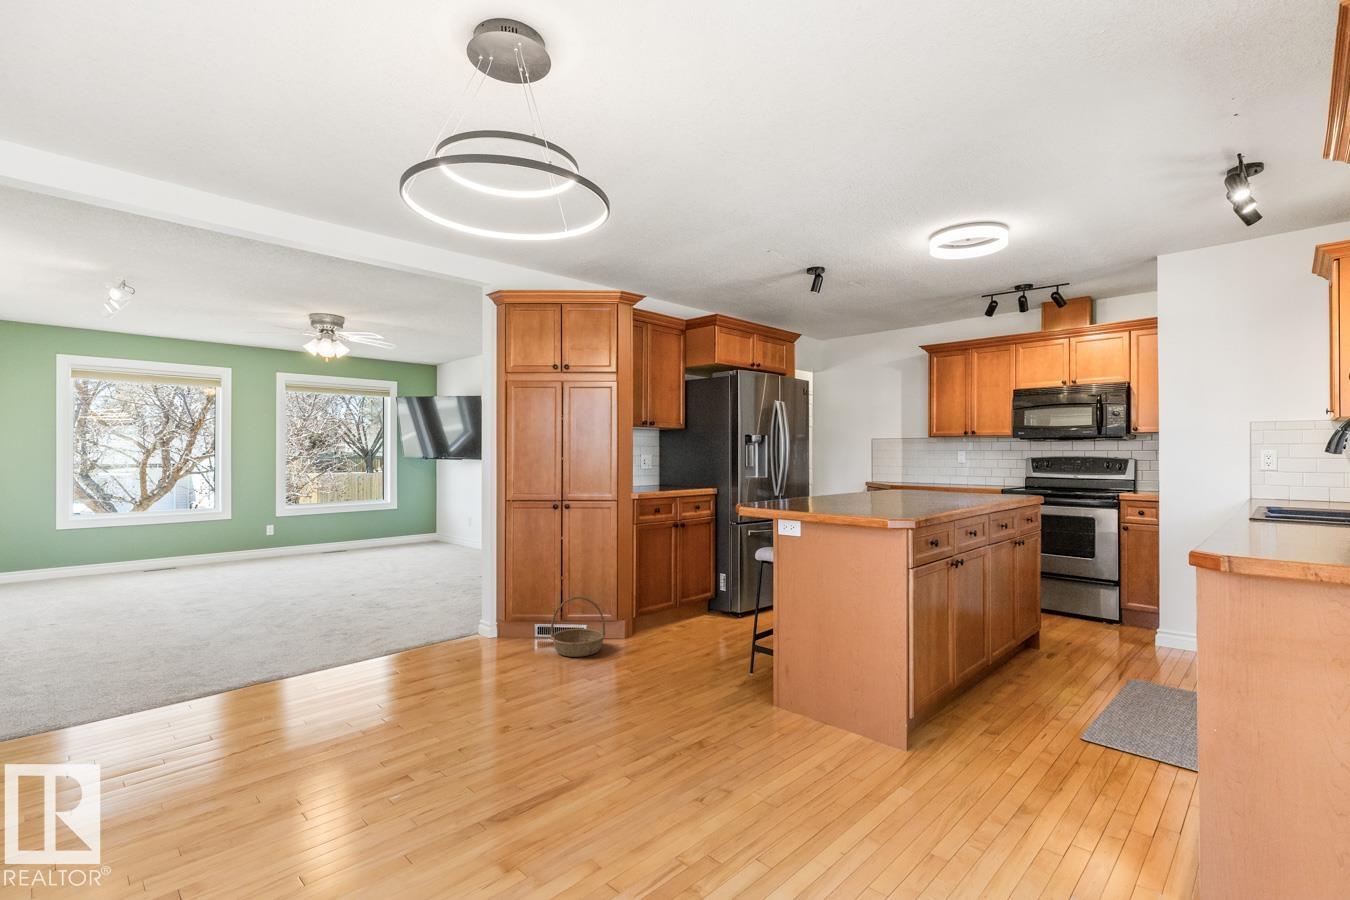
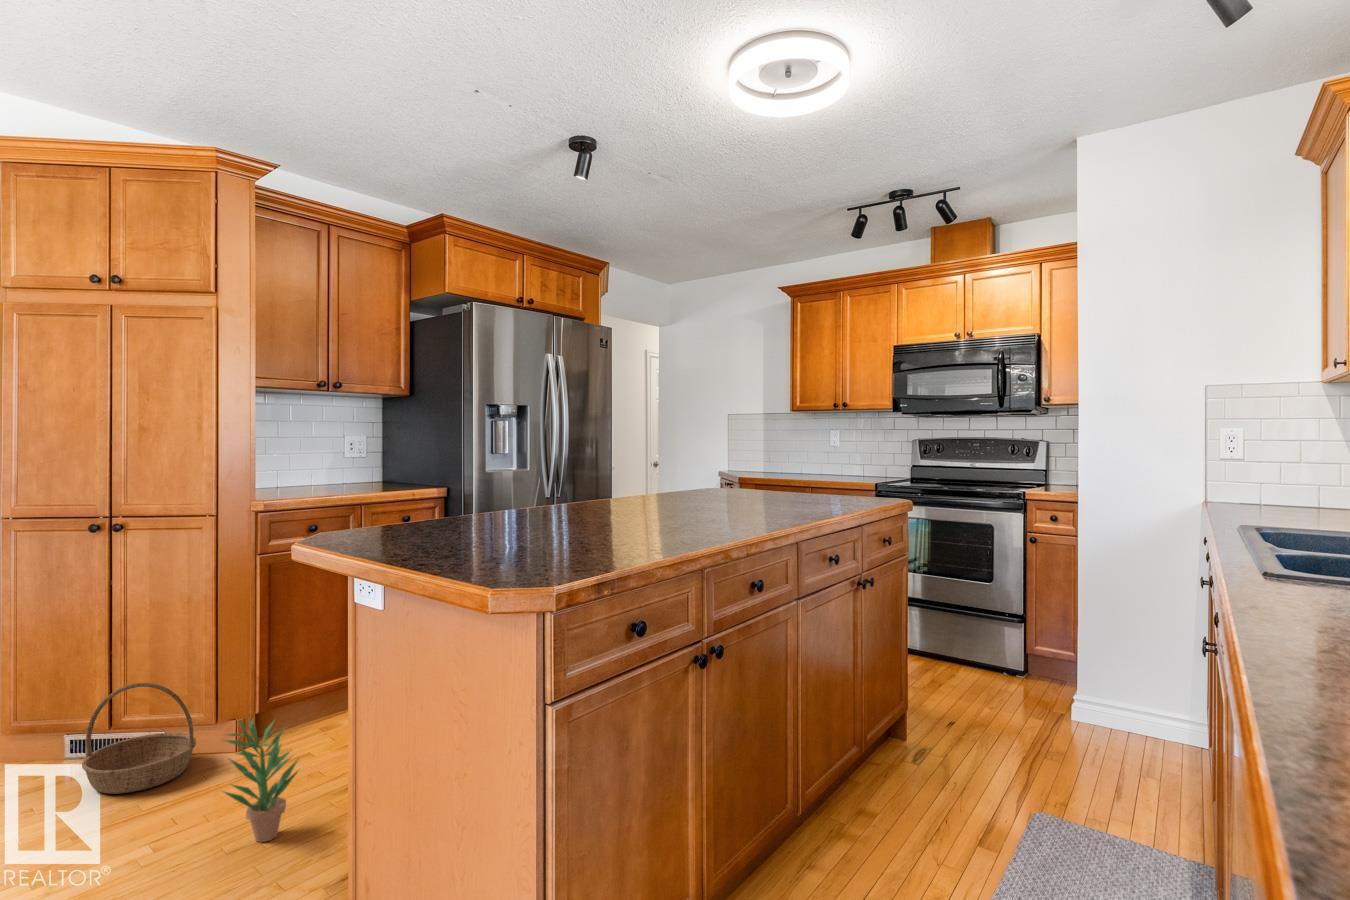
potted plant: none [656,610,692,679] -> present [224,718,298,842]

